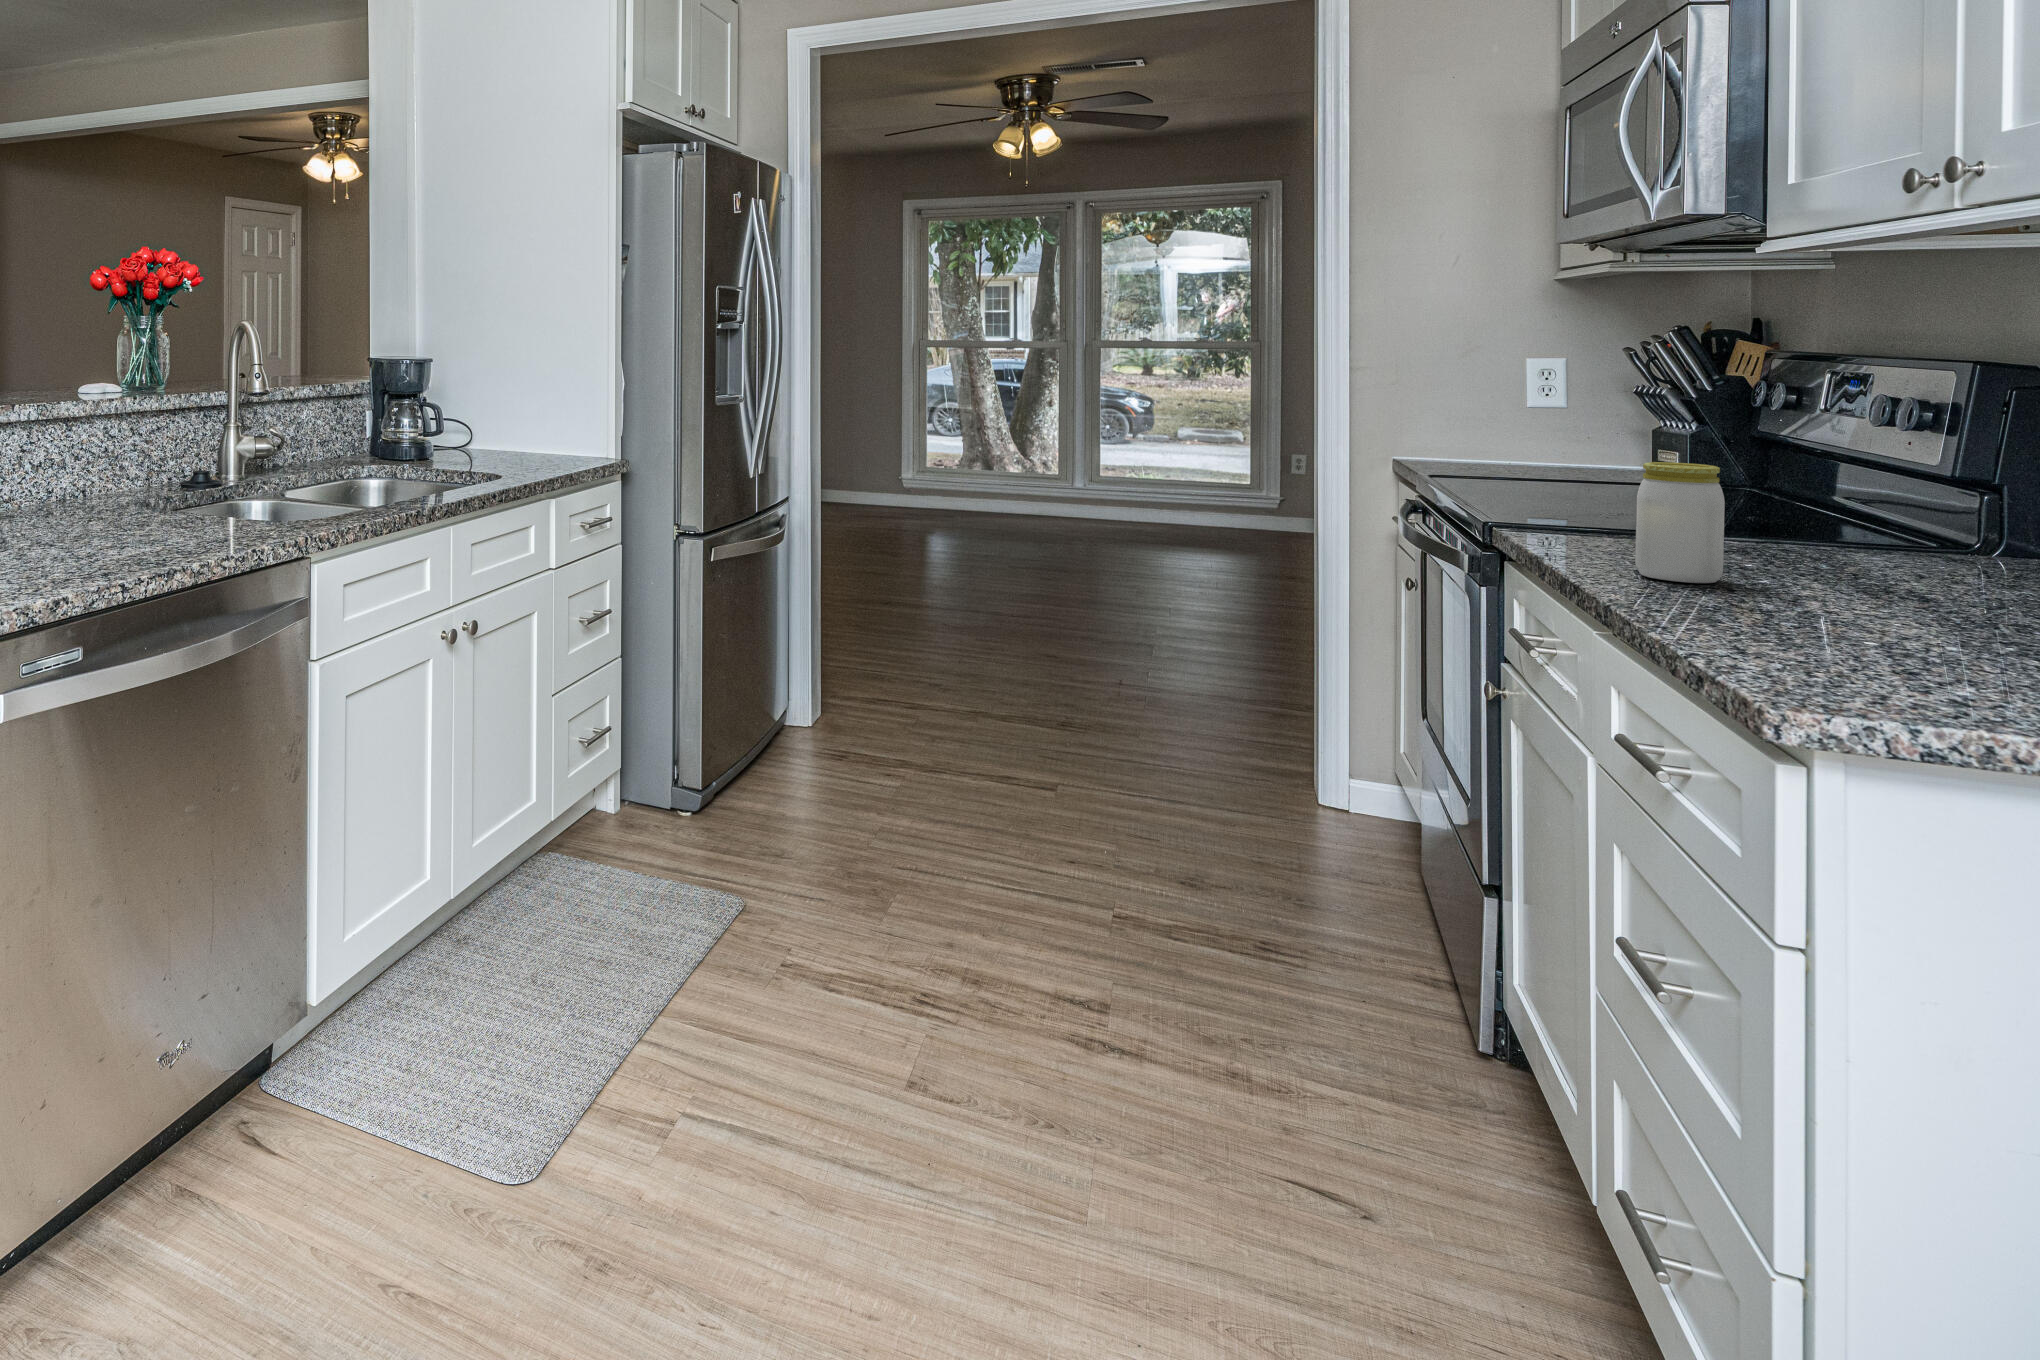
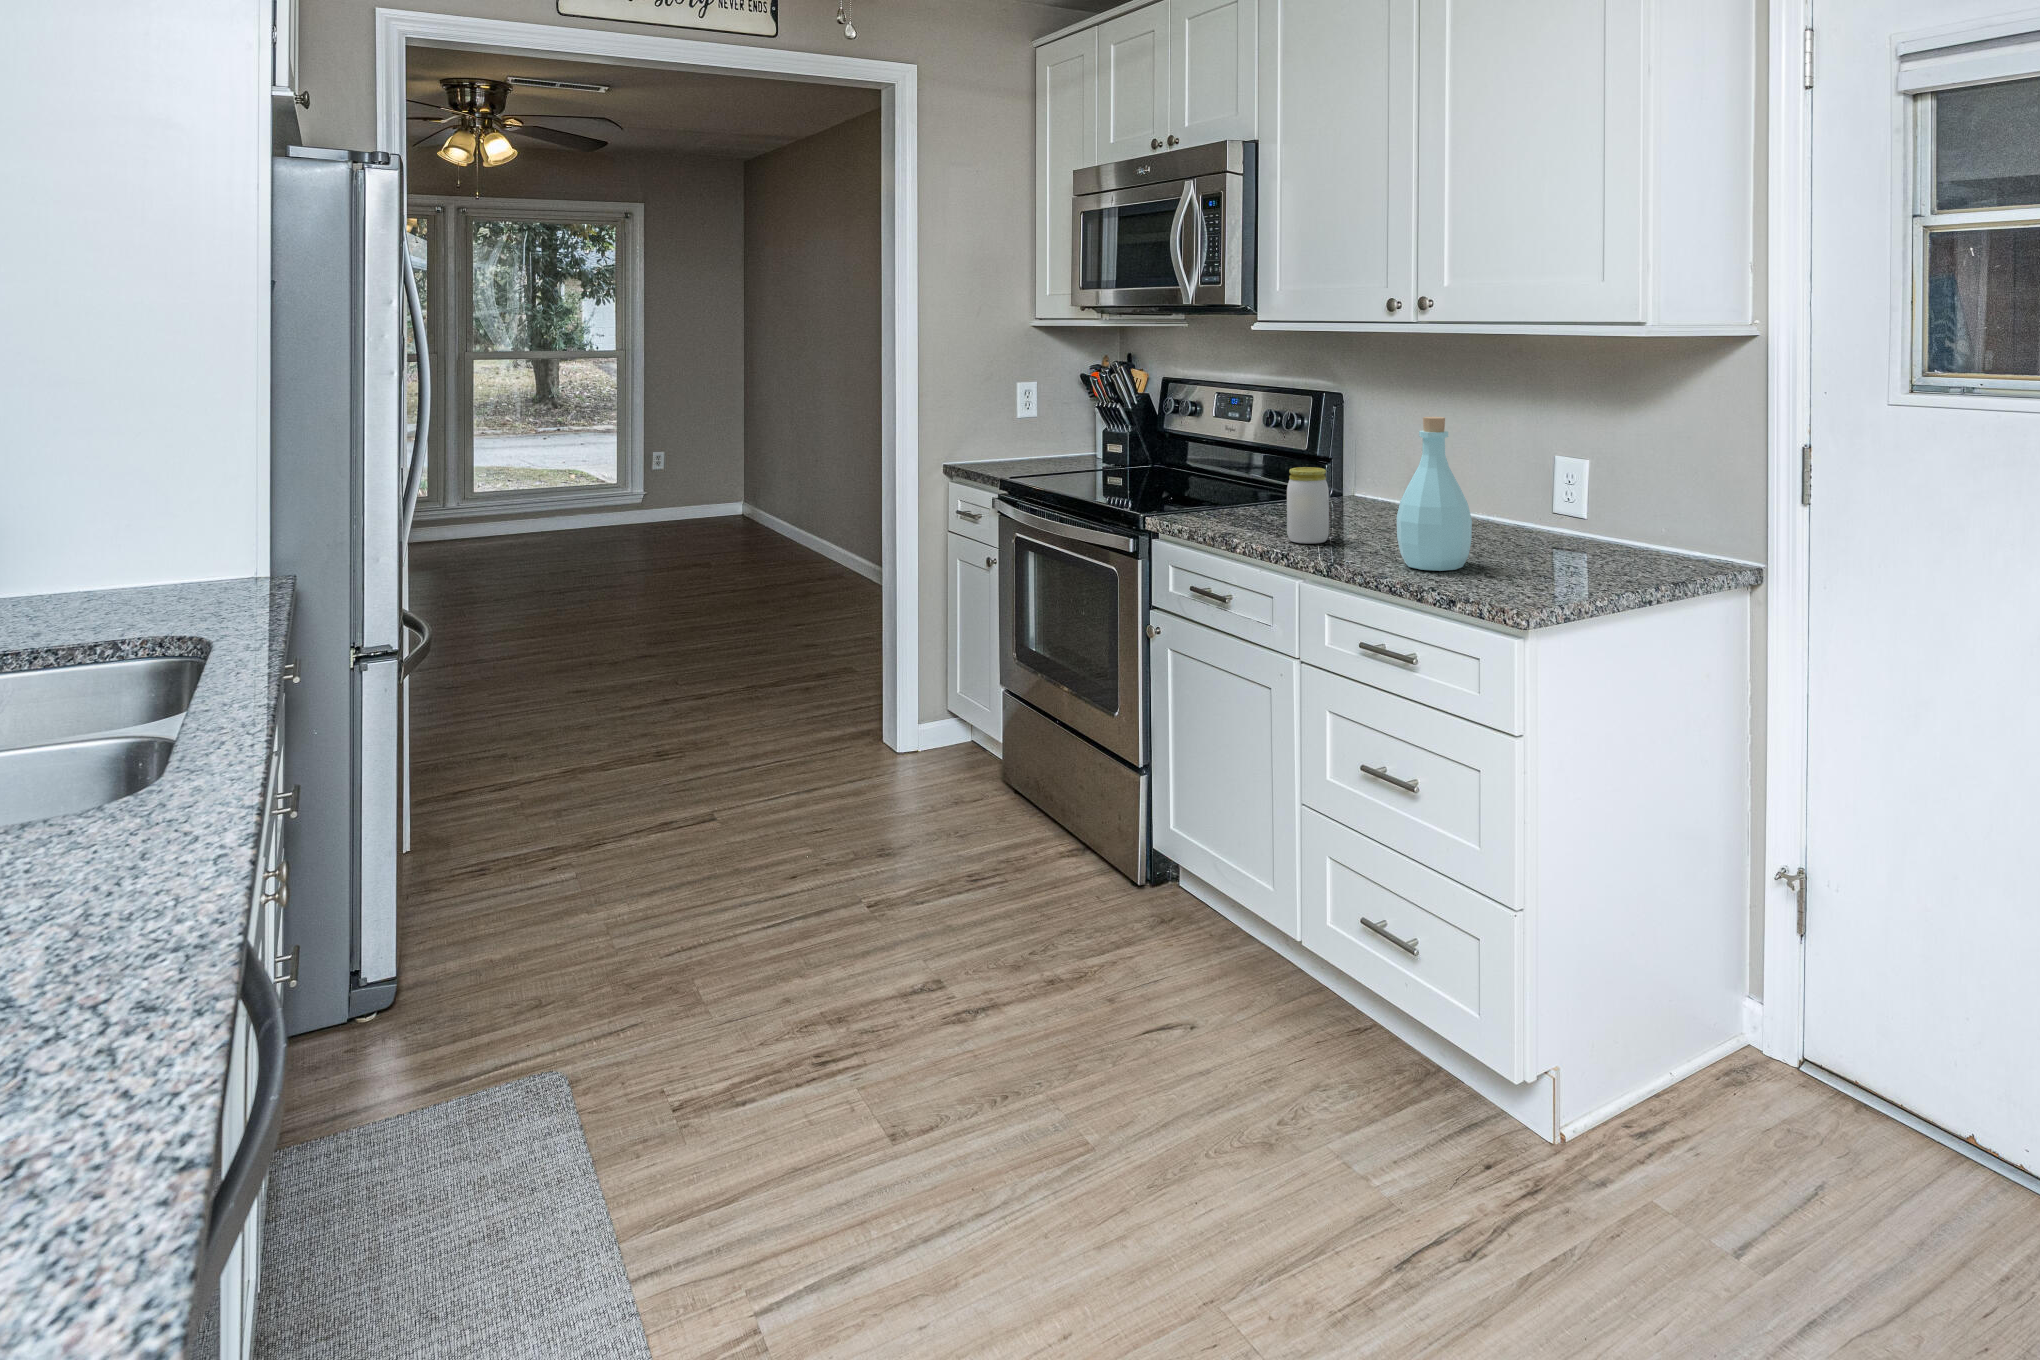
bottle: none [1736,375,1918,645] -> present [1397,417,1472,571]

